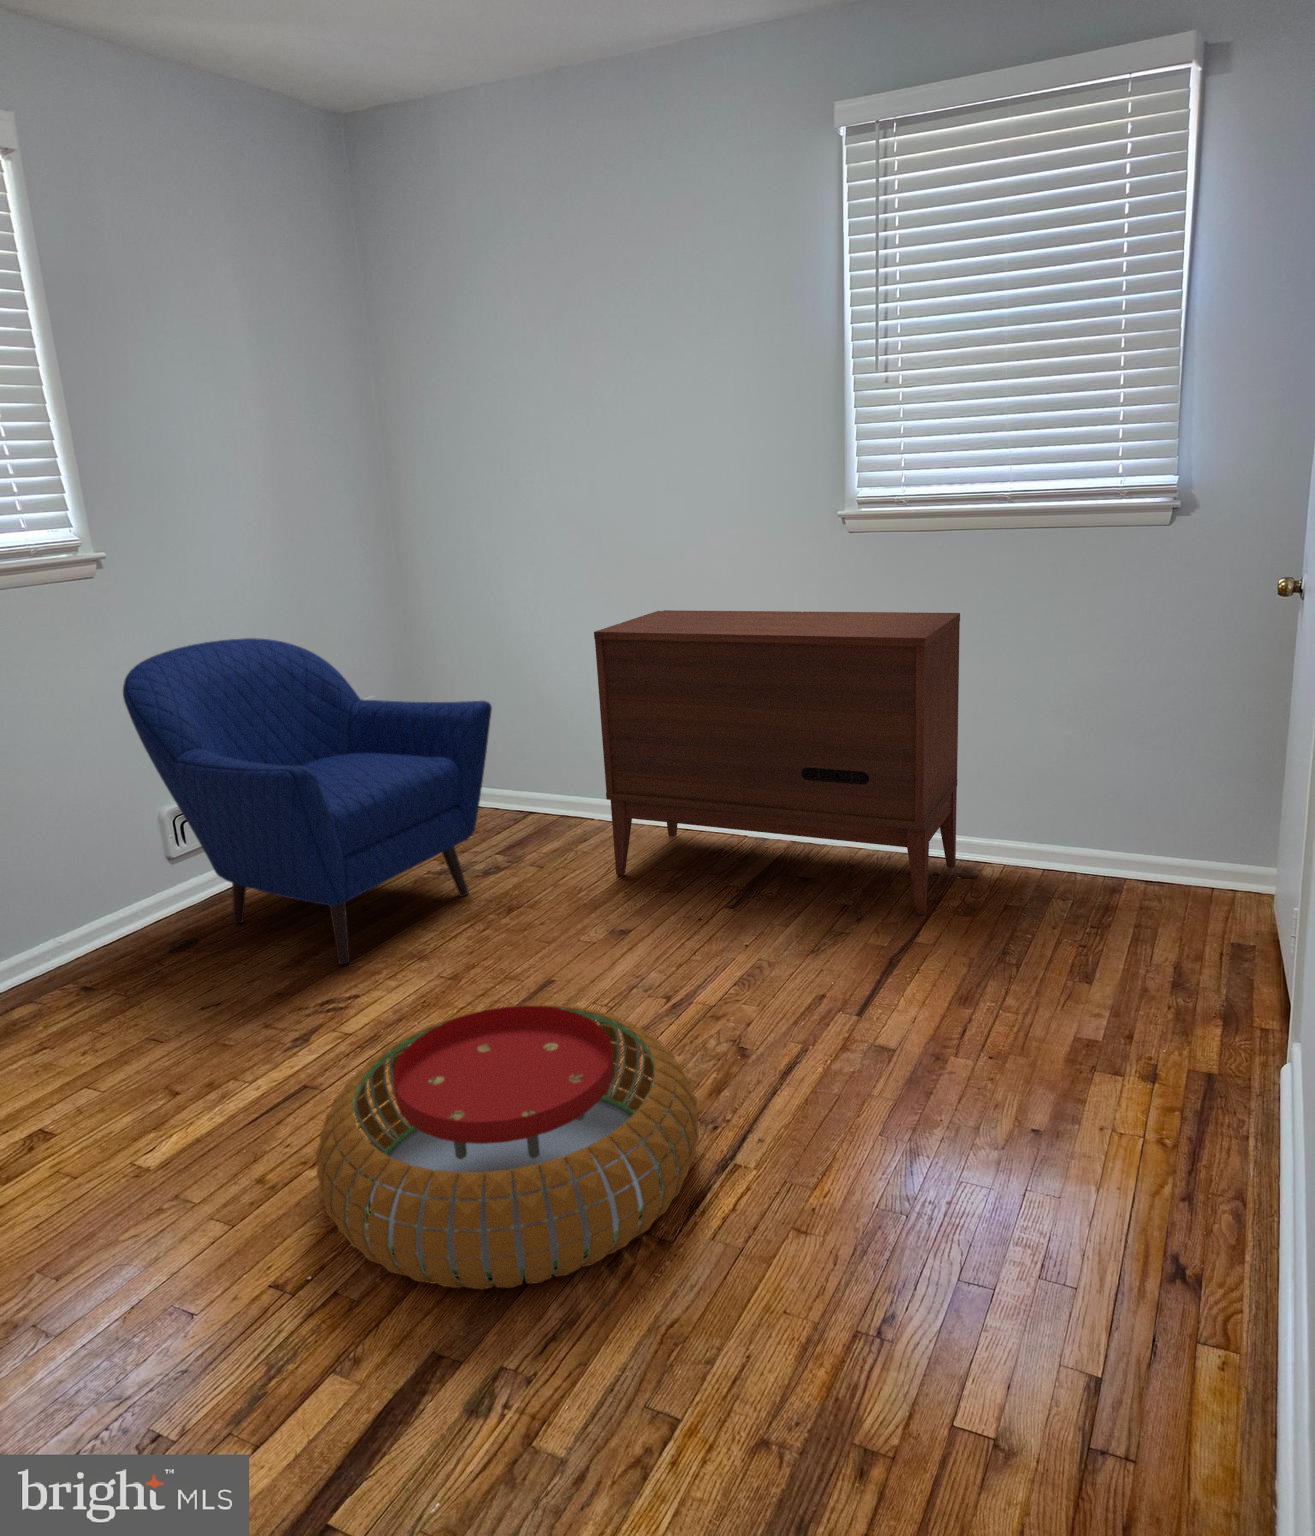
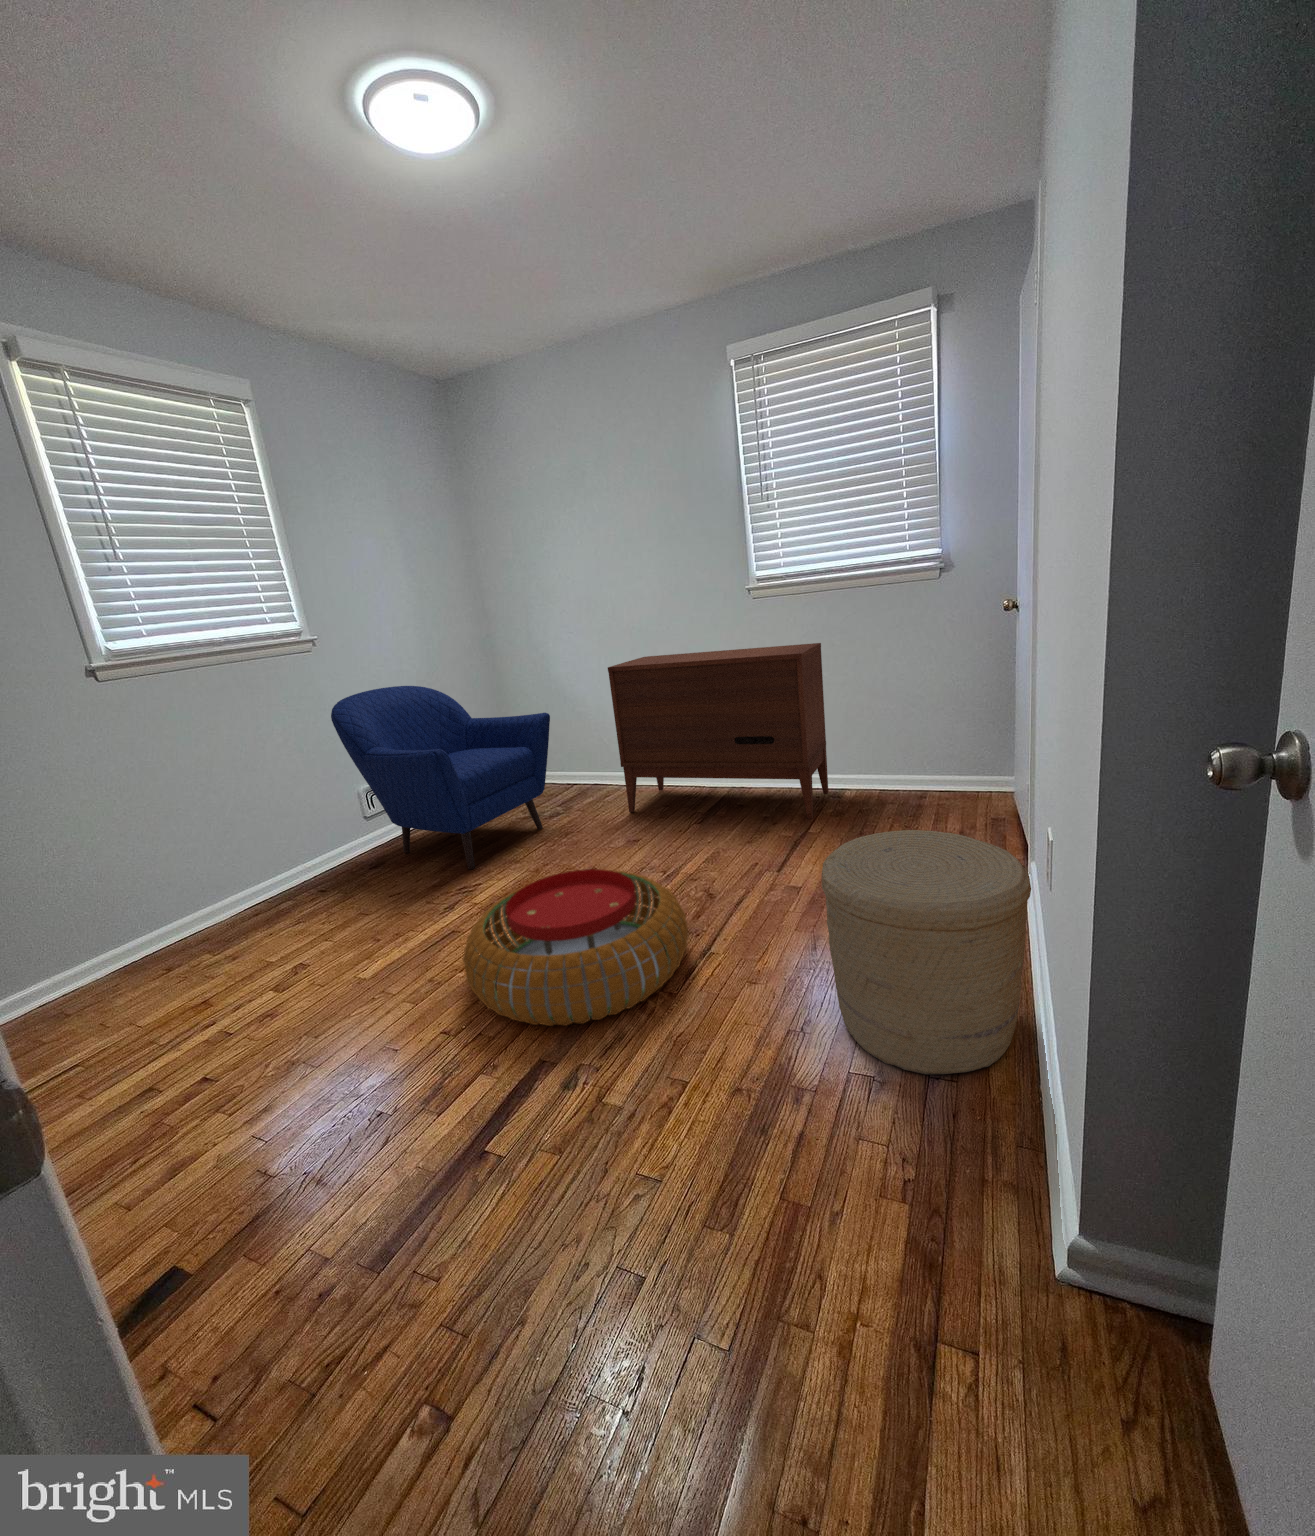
woven basket: none [929,1004,1289,1447] -> present [821,830,1031,1074]

